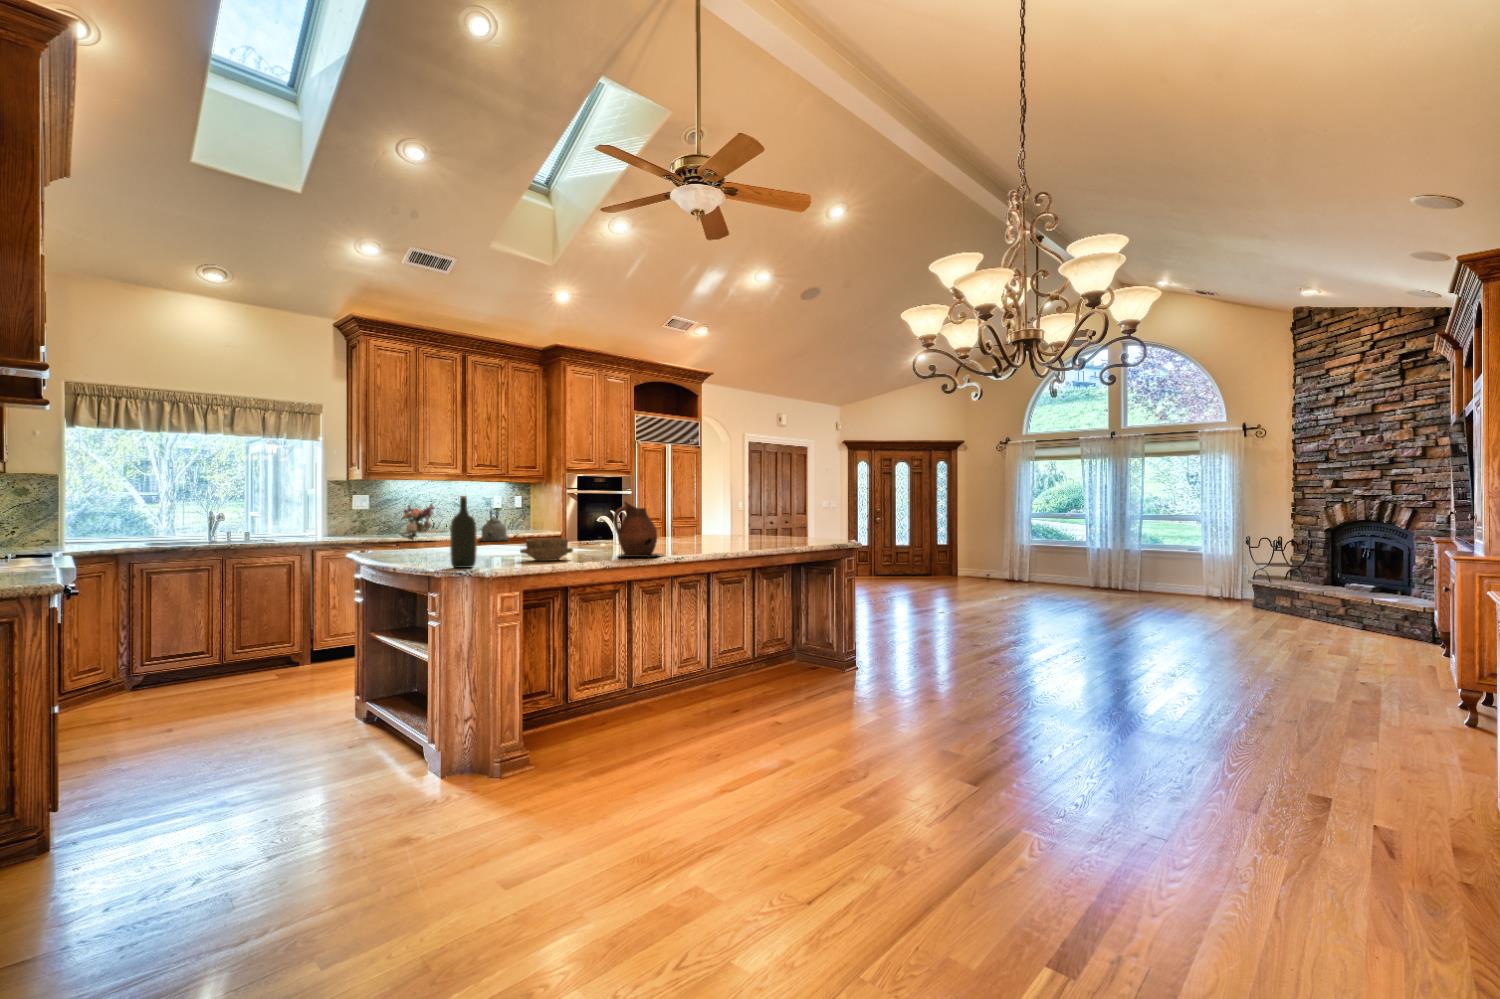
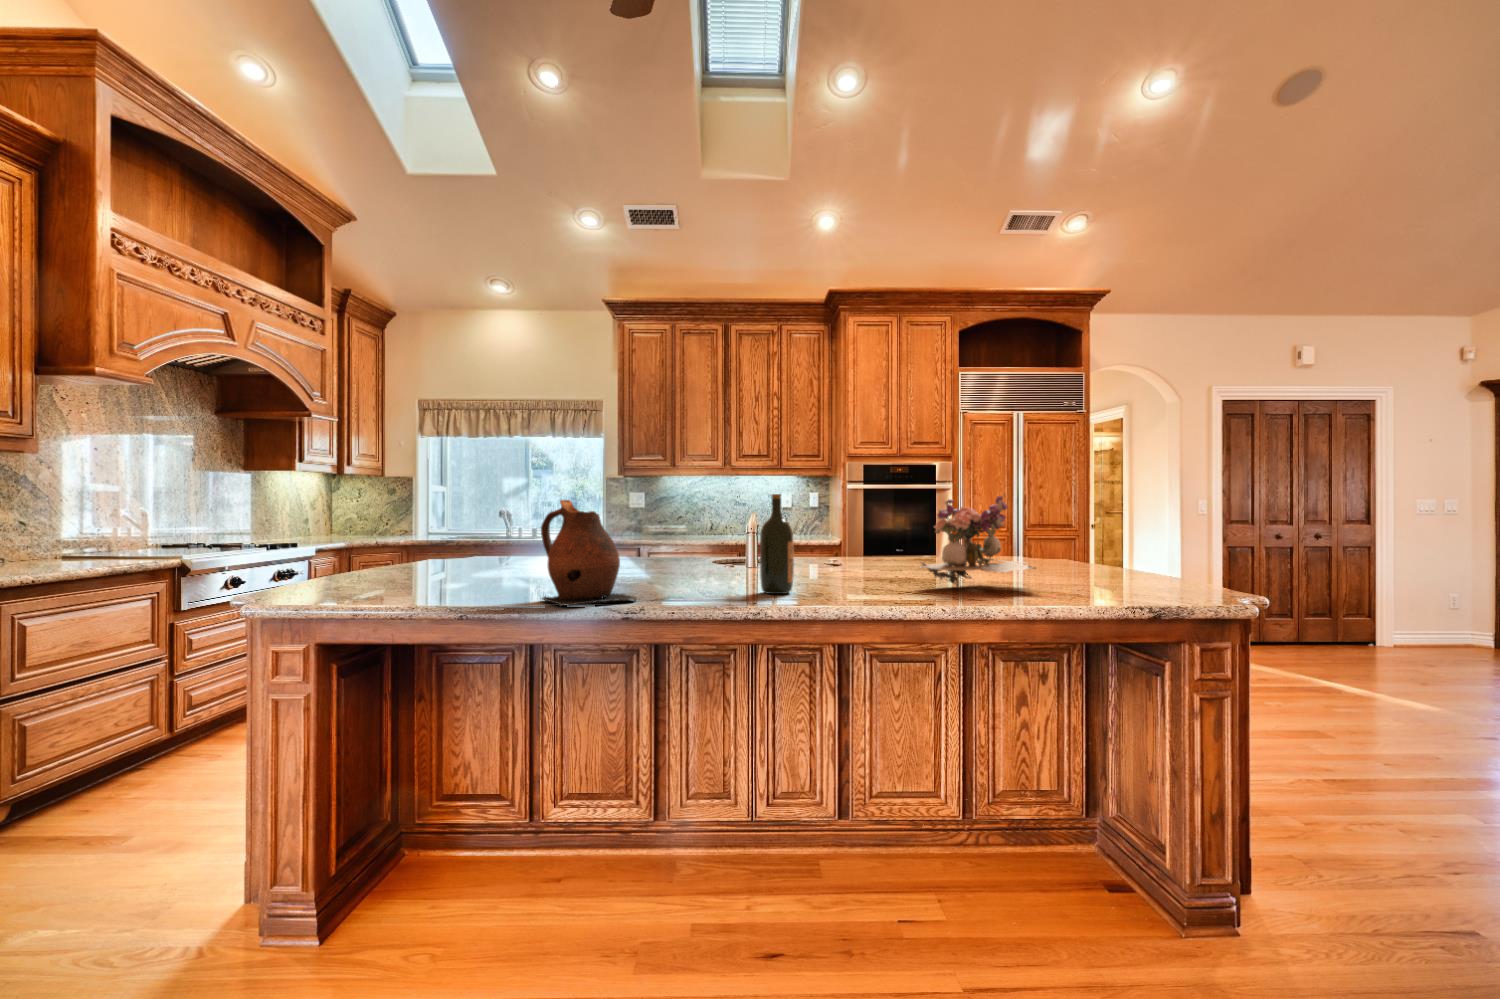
wine bottle: present [450,496,477,568] -> present [760,494,794,594]
flower arrangement: present [399,504,441,540] -> present [920,496,1036,587]
kettle: present [479,510,509,542] -> none [705,509,744,550]
ceramic bowl: present [520,538,573,561] -> none [409,558,495,596]

